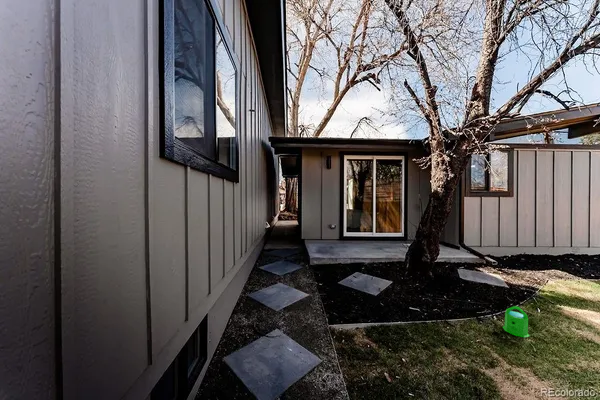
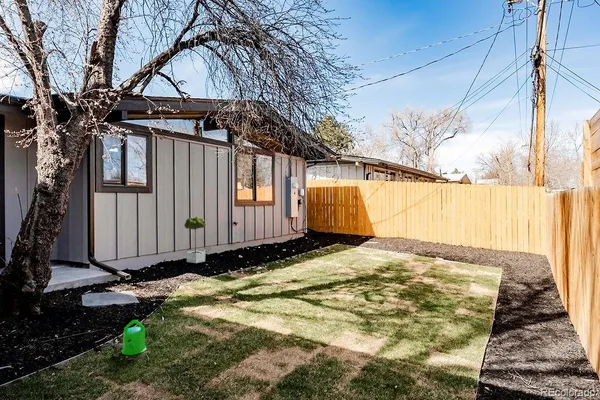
potted tree: none [550,219,579,265] -> present [184,217,206,263]

